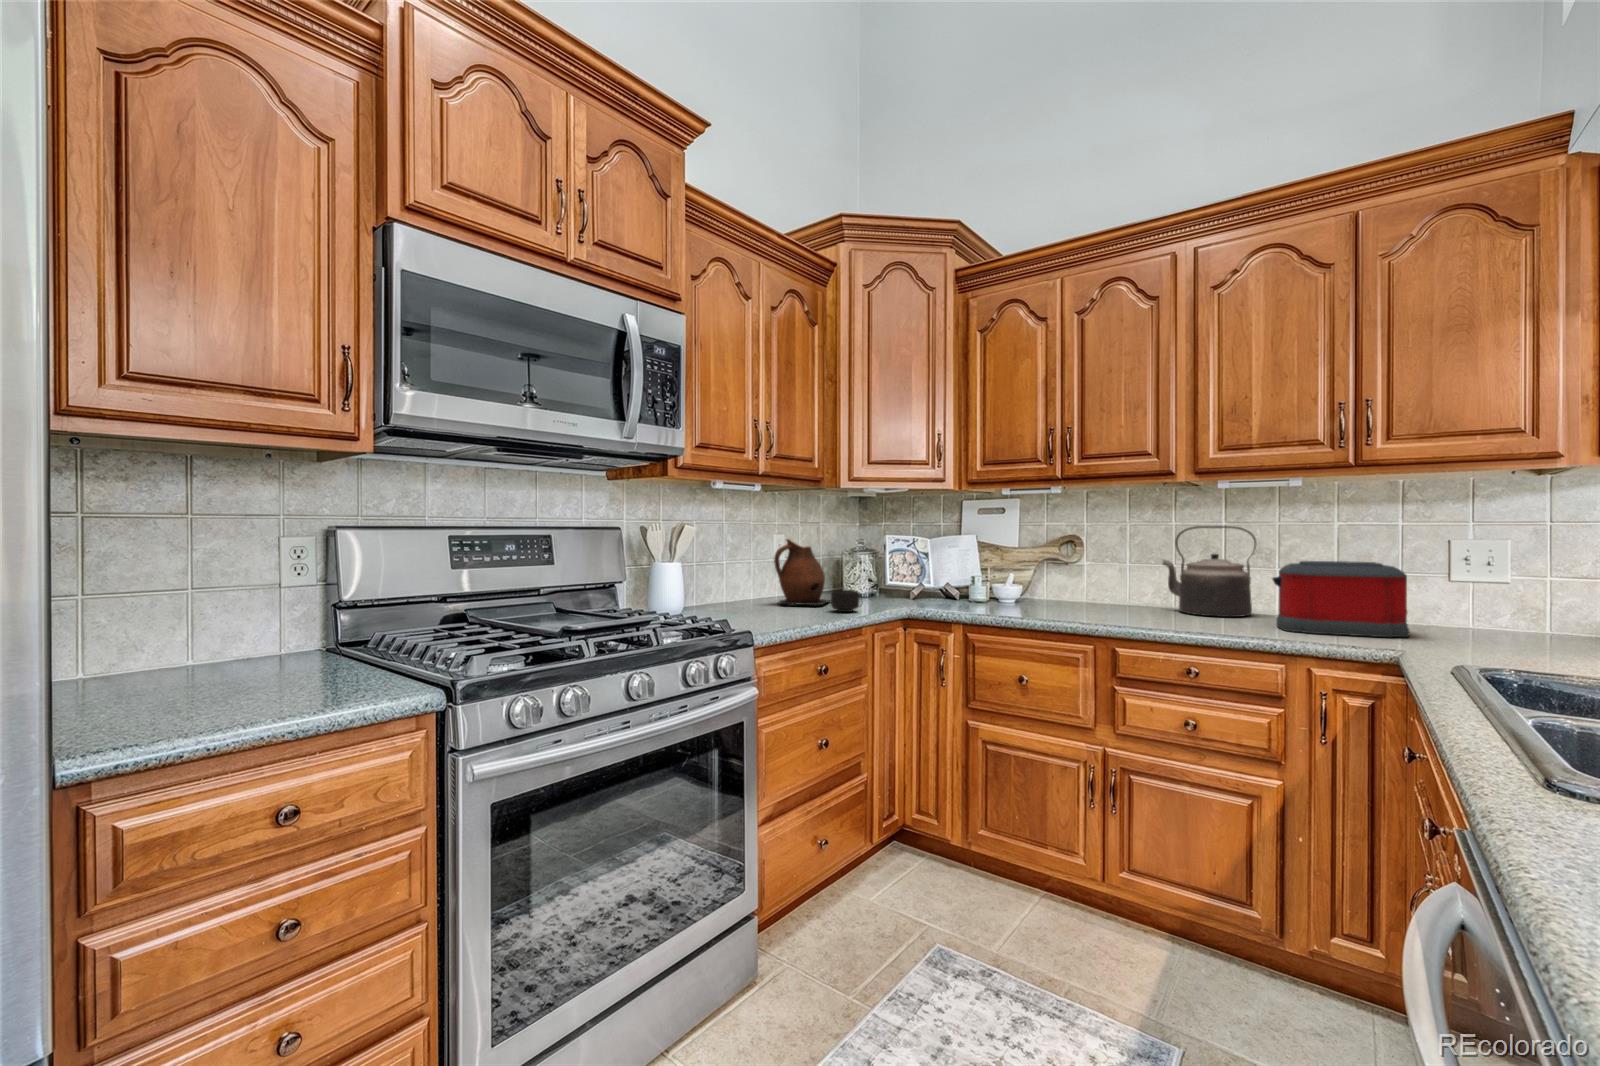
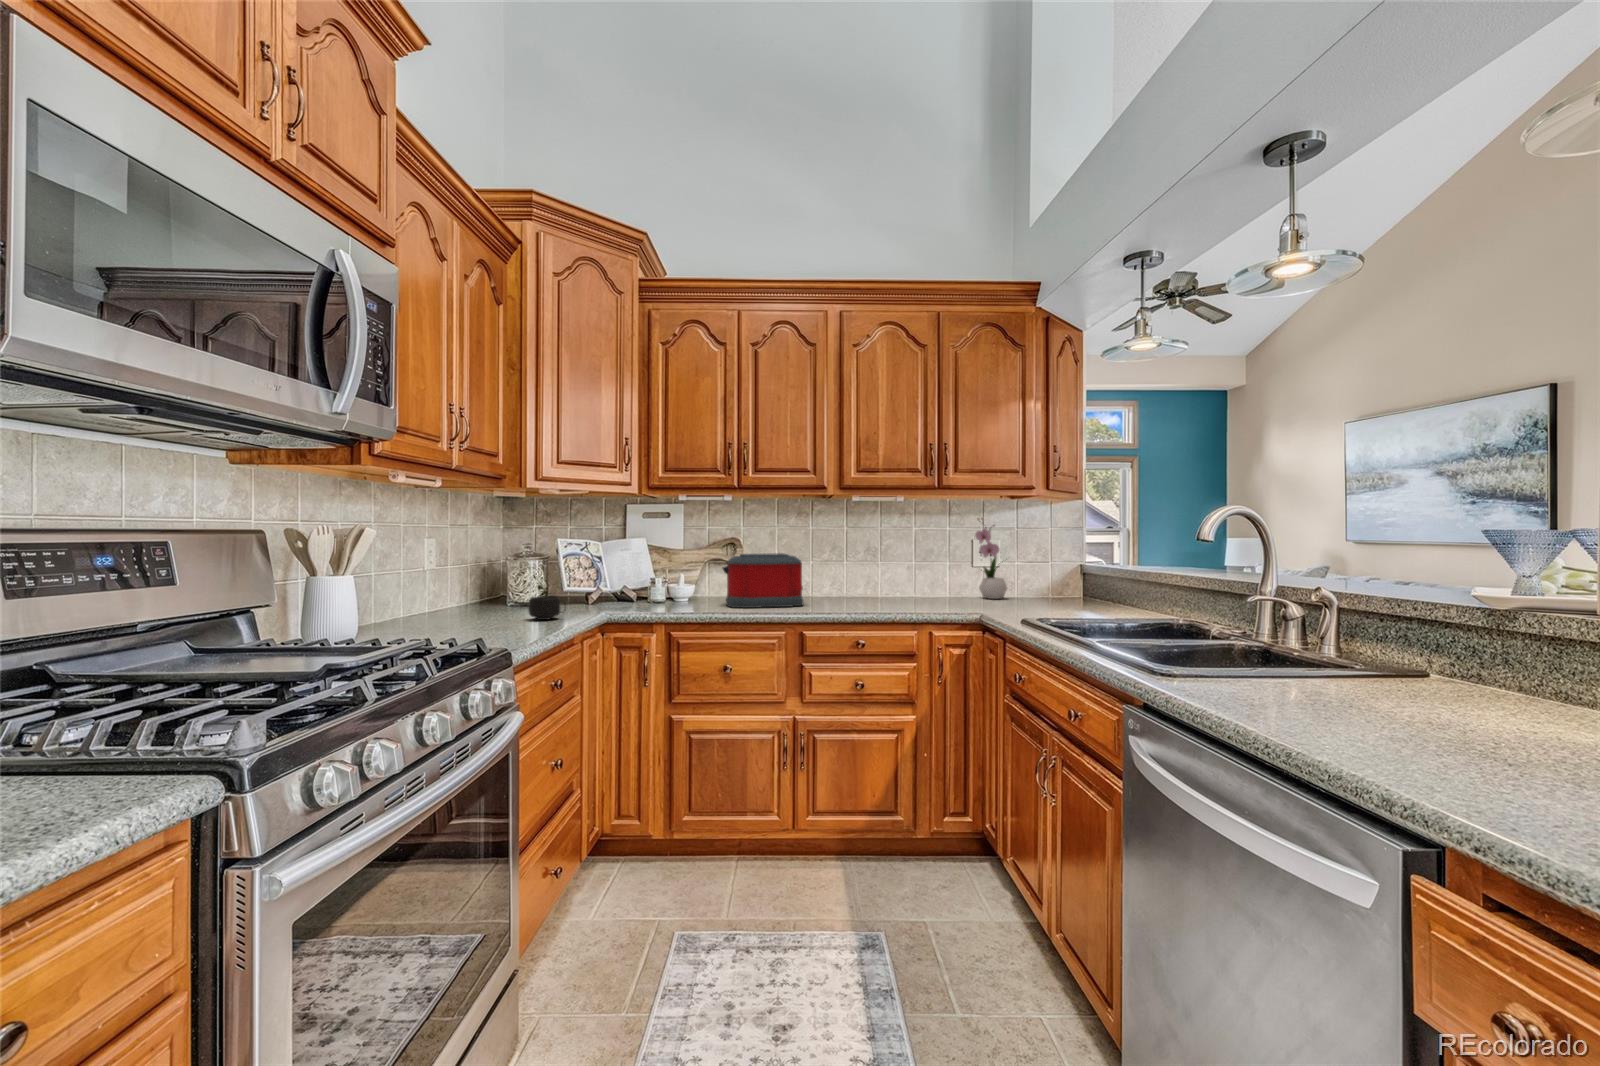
flower arrangement: none [1433,510,1509,633] -> present [975,518,1007,599]
kettle: present [1162,526,1256,617] -> none [806,528,872,599]
ceramic pitcher: present [774,539,831,605] -> none [446,543,510,617]
toaster: present [1272,561,1409,637] -> present [723,553,803,608]

